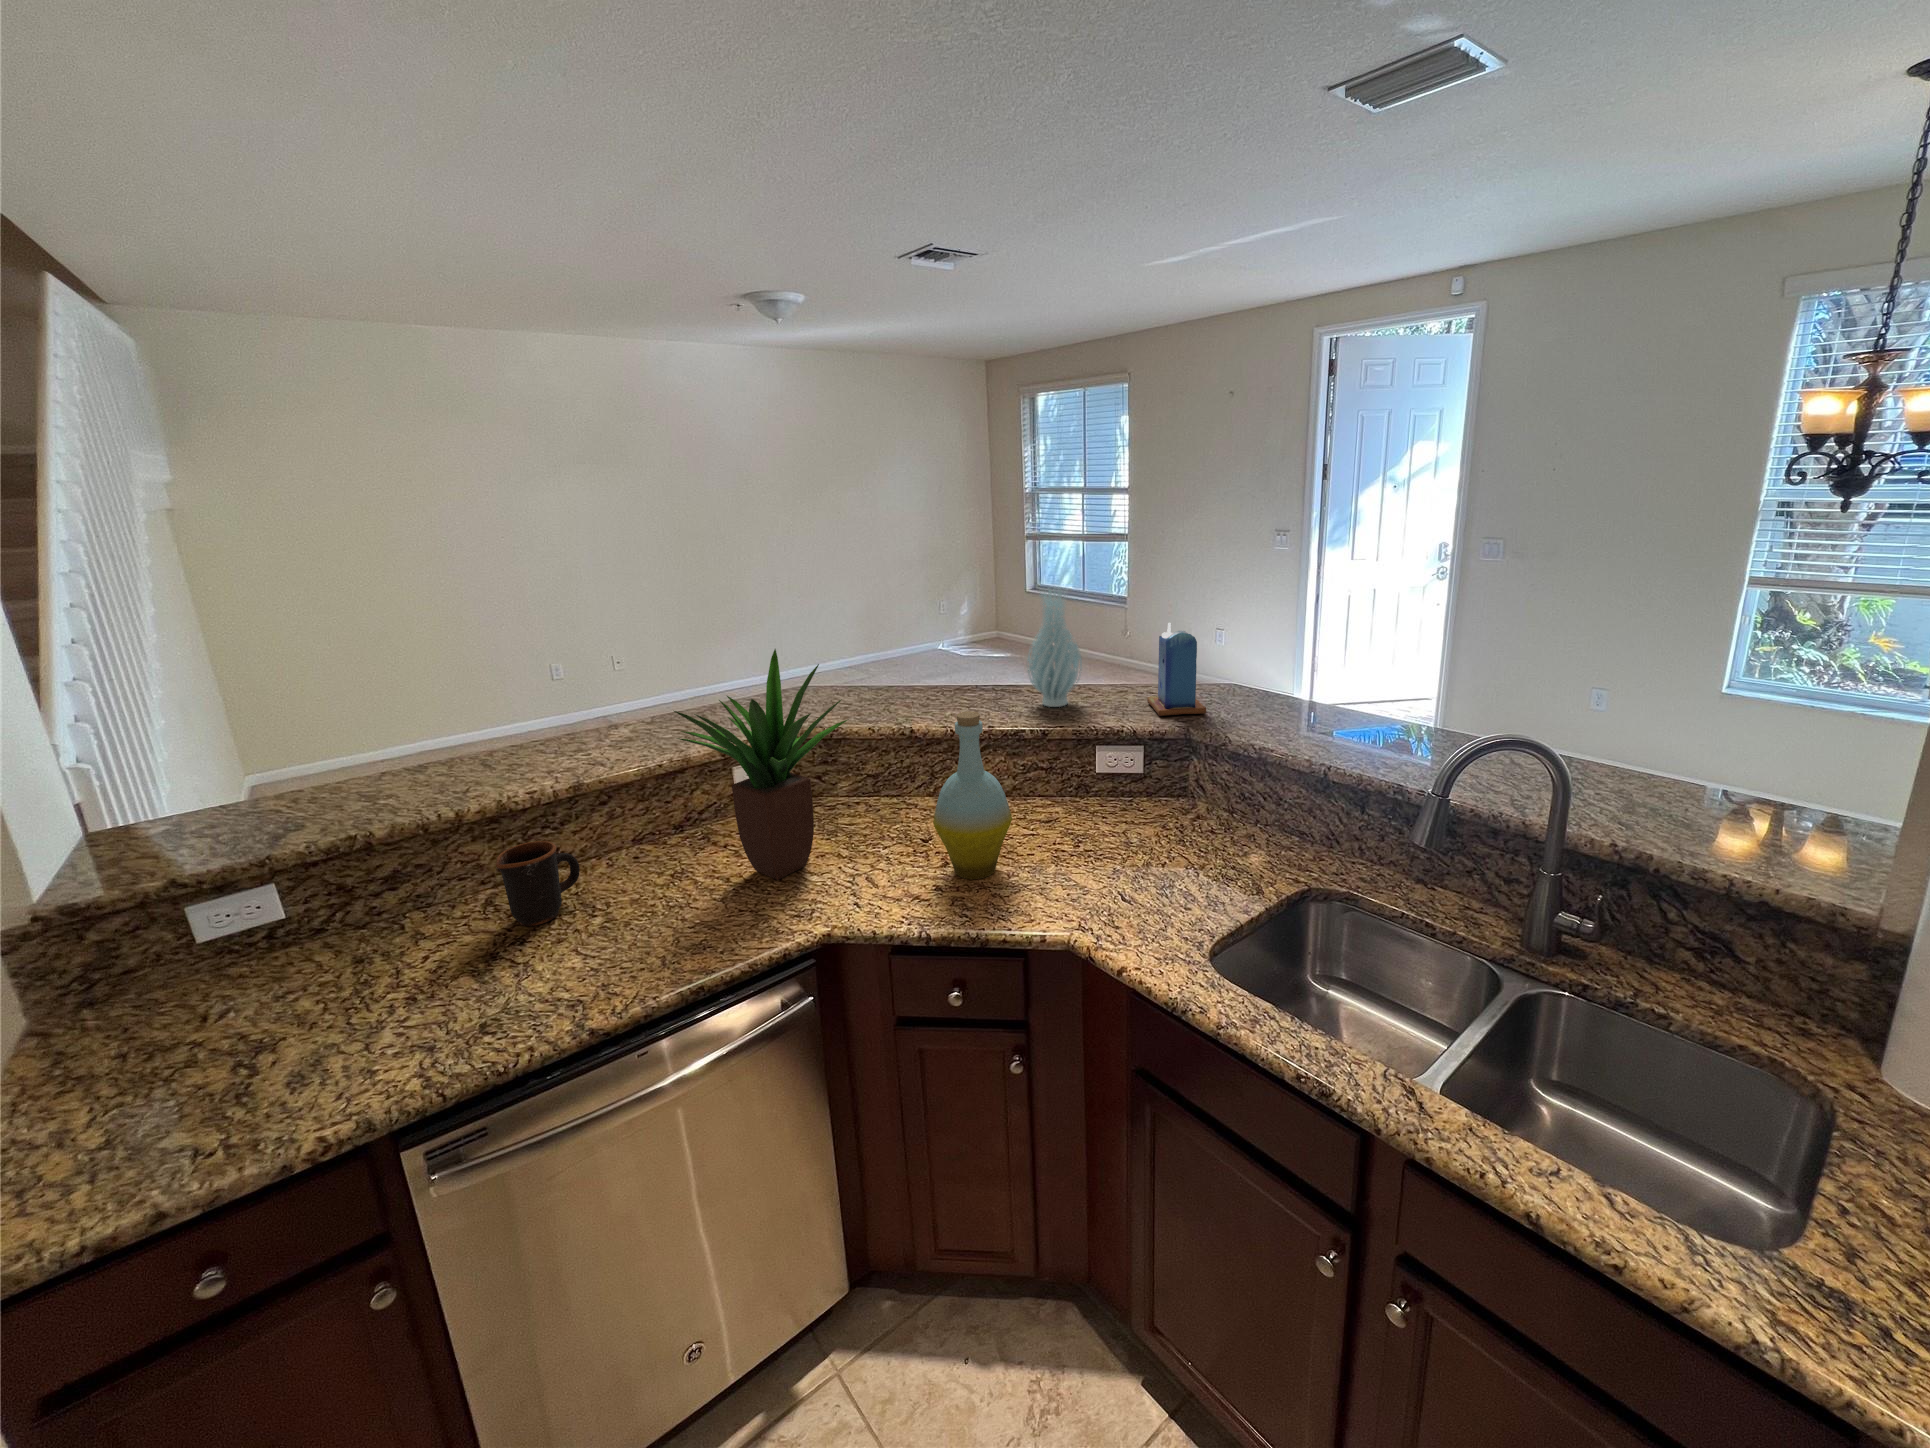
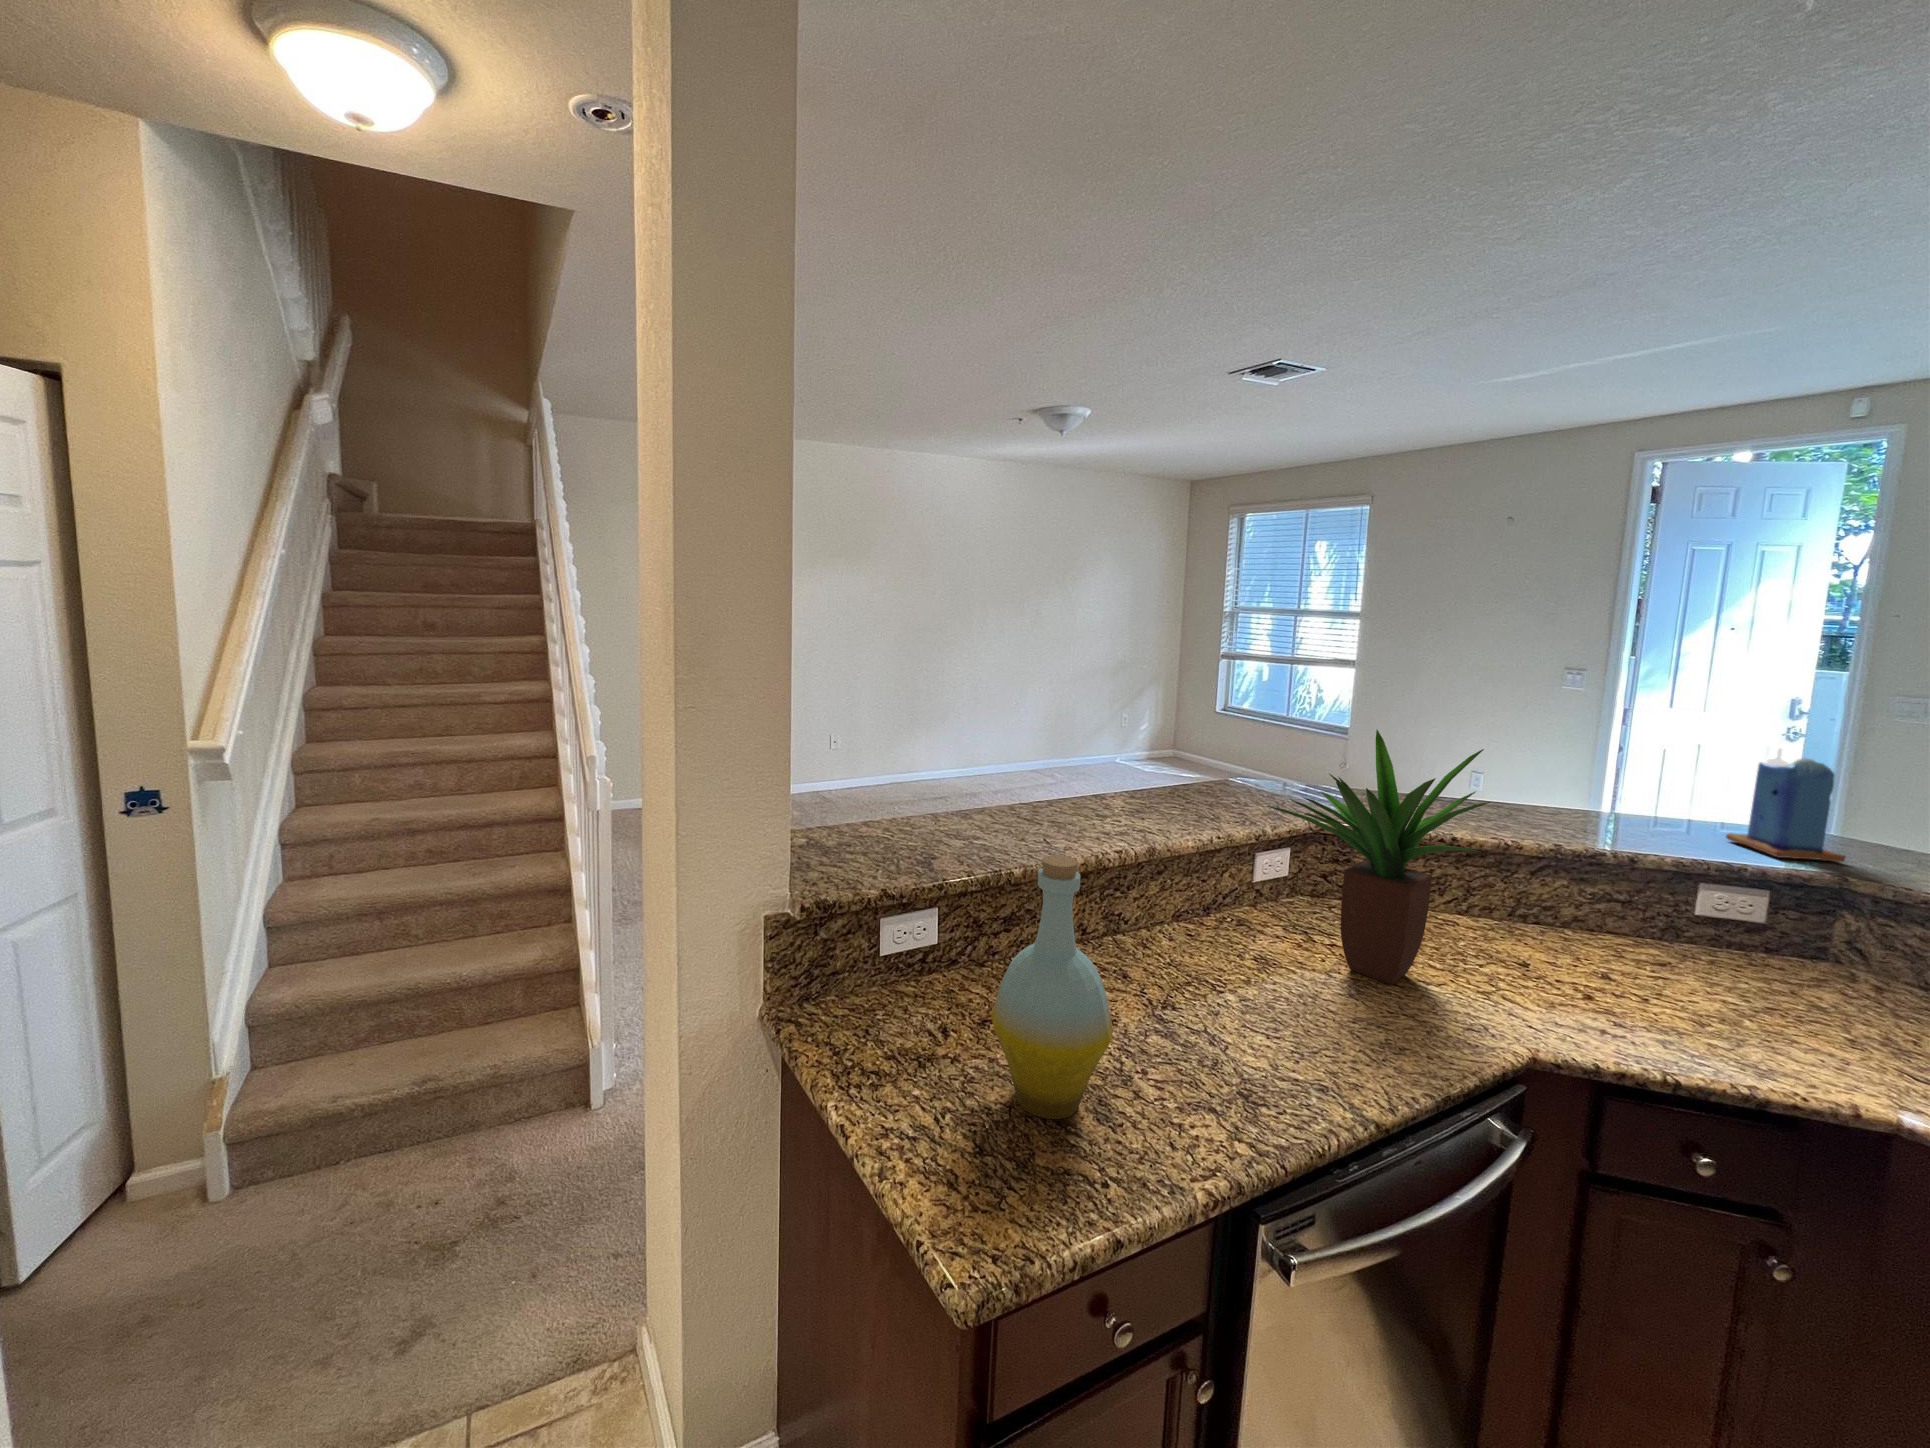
vase: present [1028,588,1082,707] -> none [1559,693,1643,832]
bottle: present [933,711,1012,879] -> present [991,855,1113,1119]
mug: present [496,841,580,926] -> none [1137,901,1194,991]

